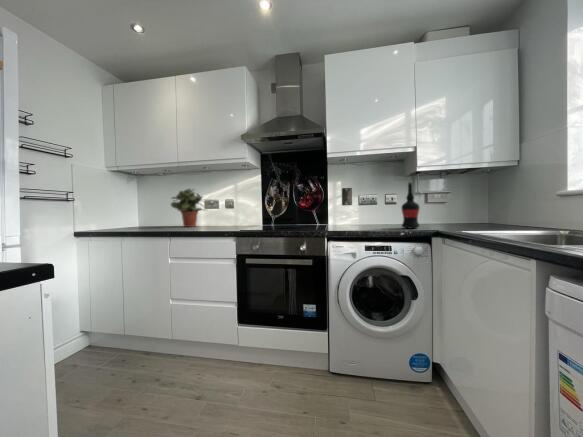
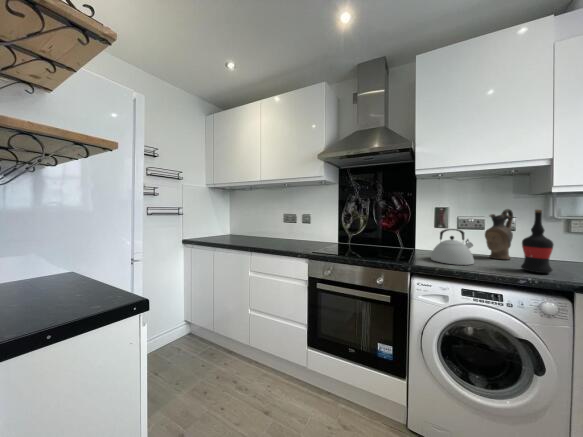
ceramic pitcher: none [378,187,396,225] -> present [485,209,513,259]
potted plant: present [171,189,205,227] -> none [255,204,289,239]
kettle: none [342,201,372,229] -> present [431,229,474,265]

